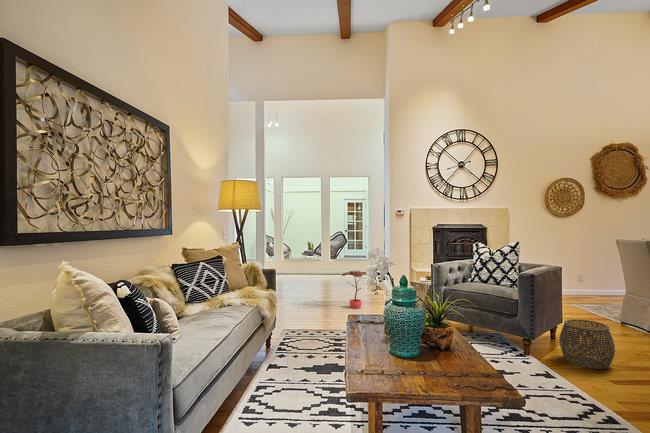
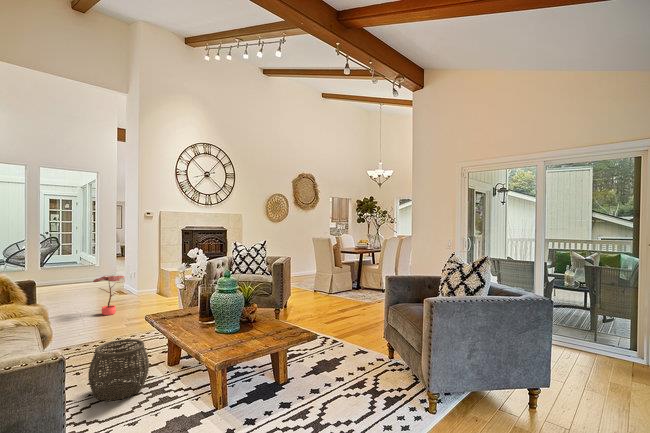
woven basket: present [559,319,615,369] -> present [88,339,149,401]

